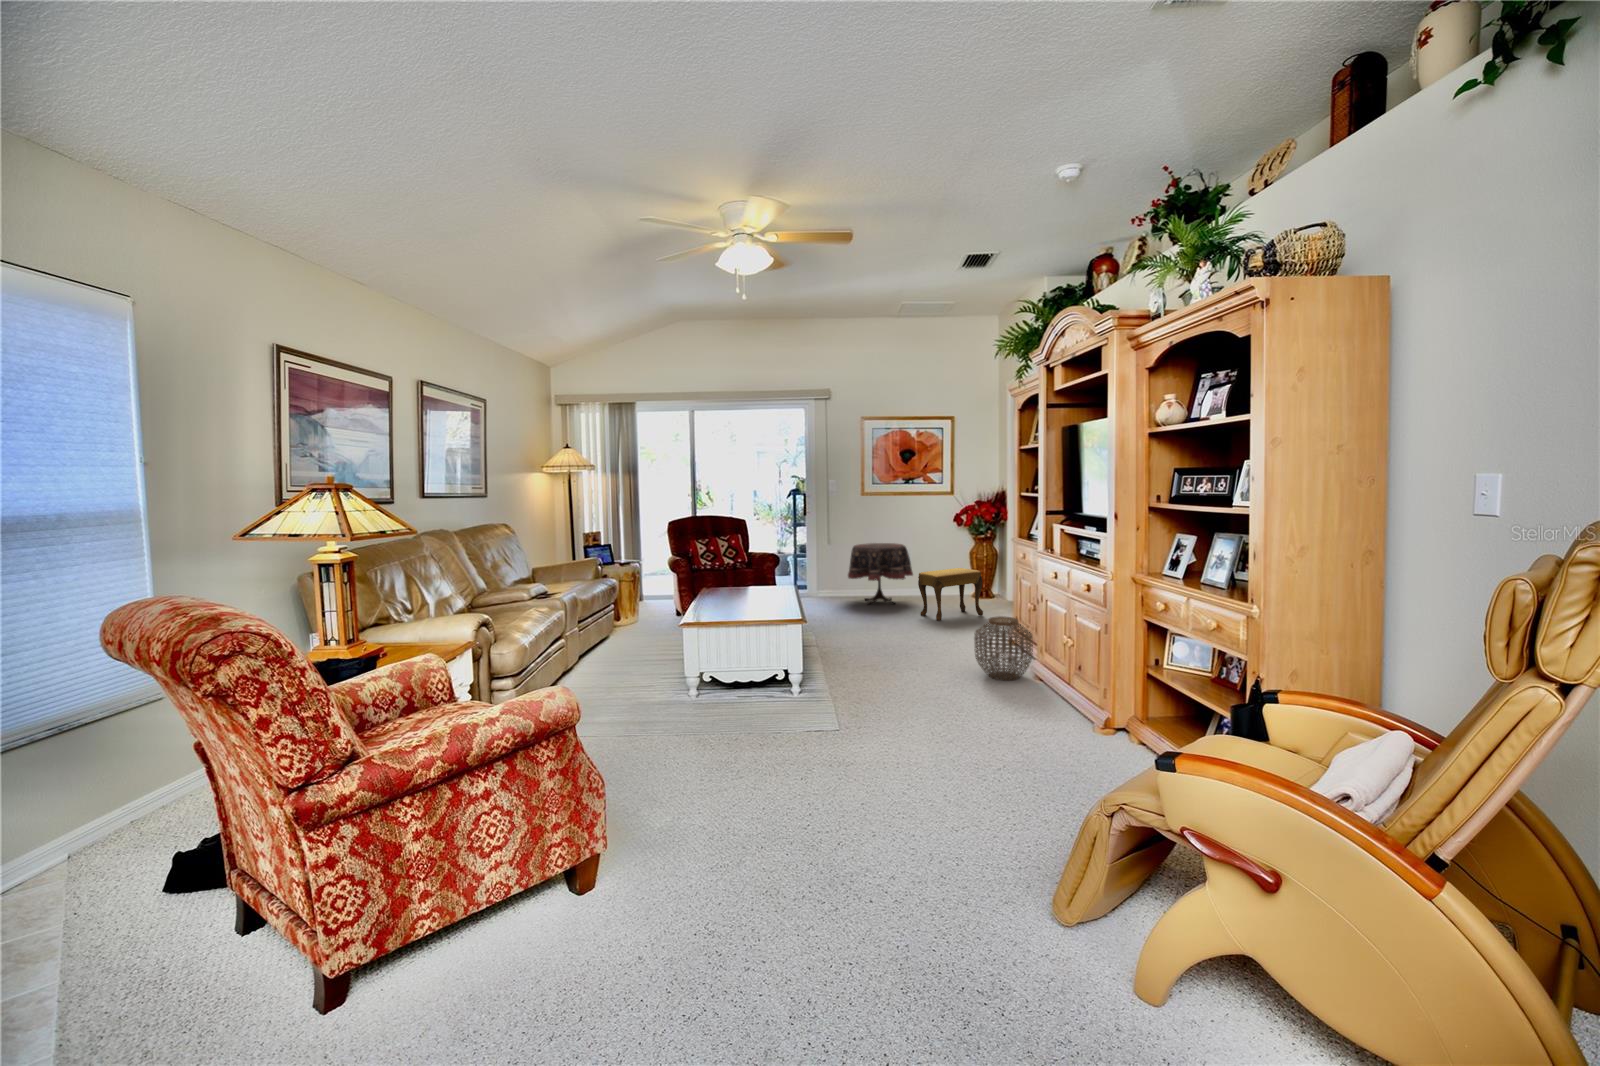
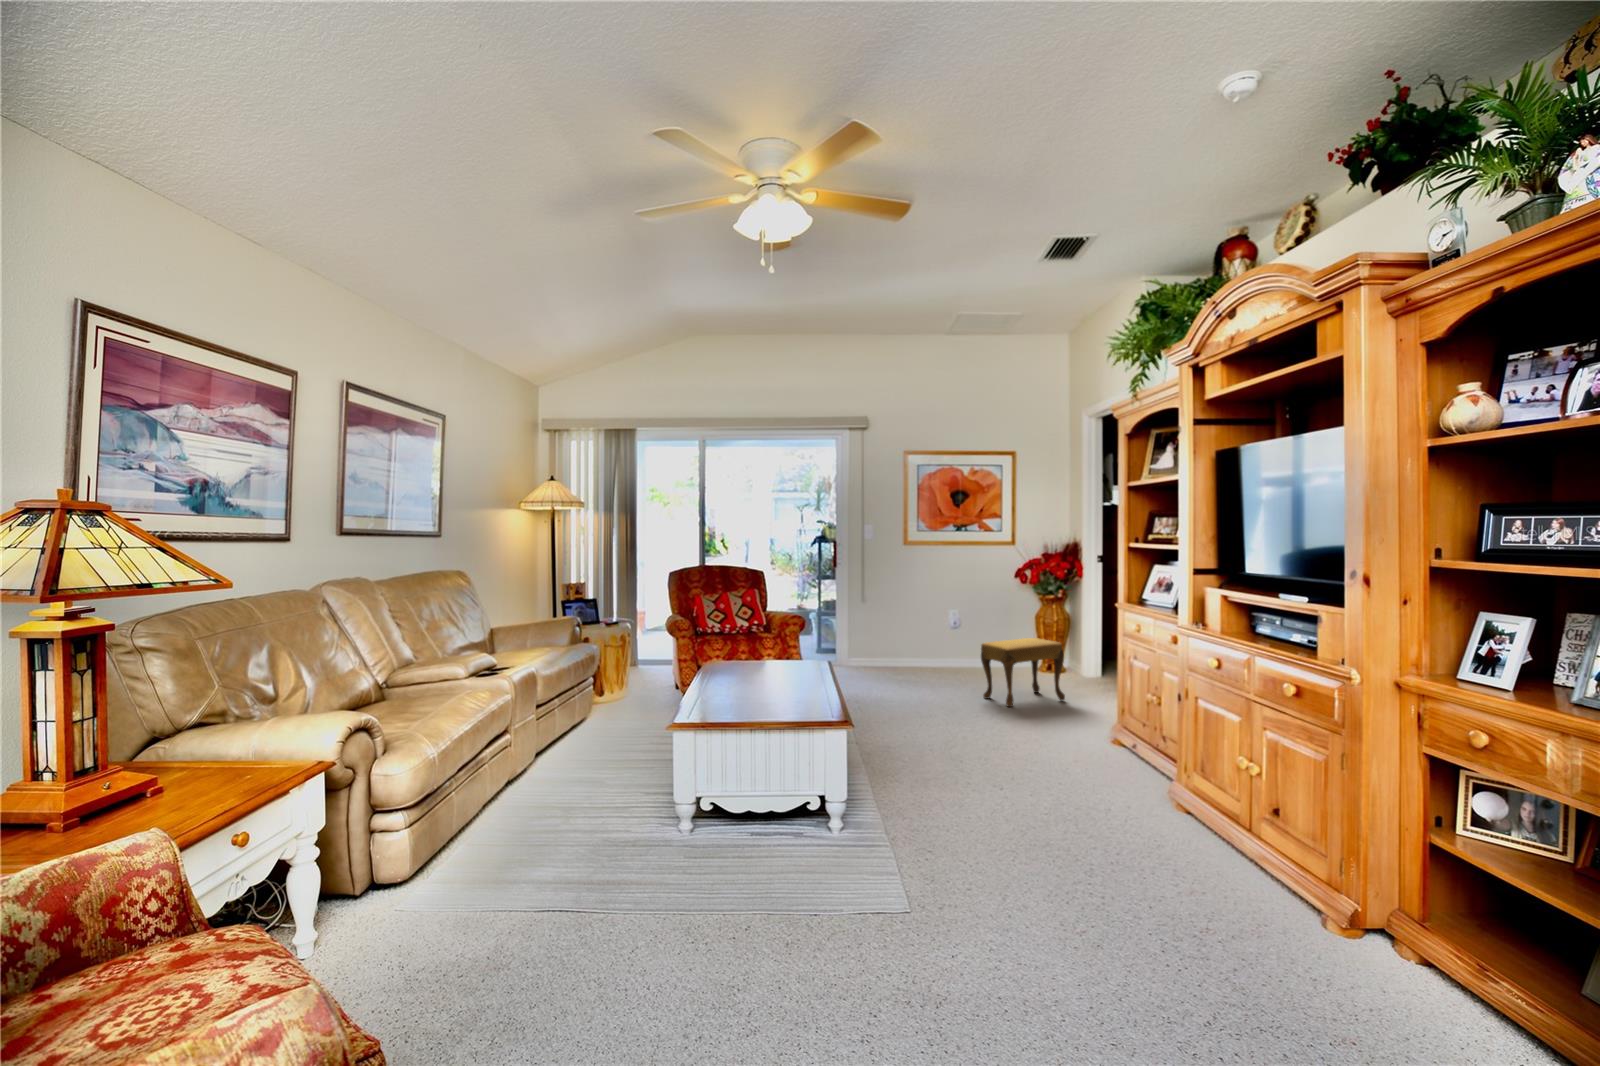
side table: present [848,543,913,605] -> none [887,603,969,681]
woven basket: present [975,616,1033,681] -> none [1090,717,1179,815]

